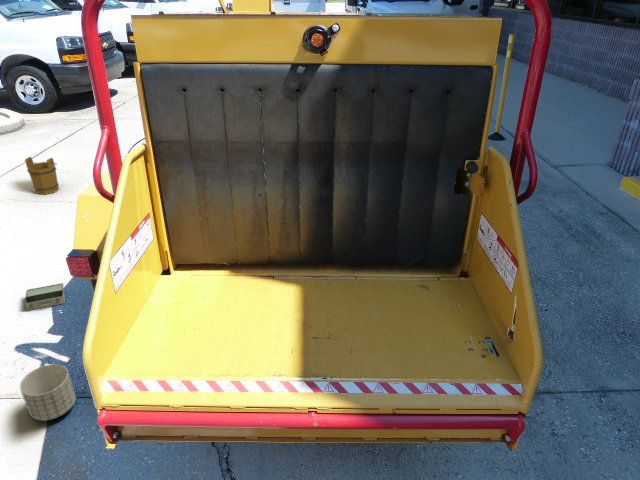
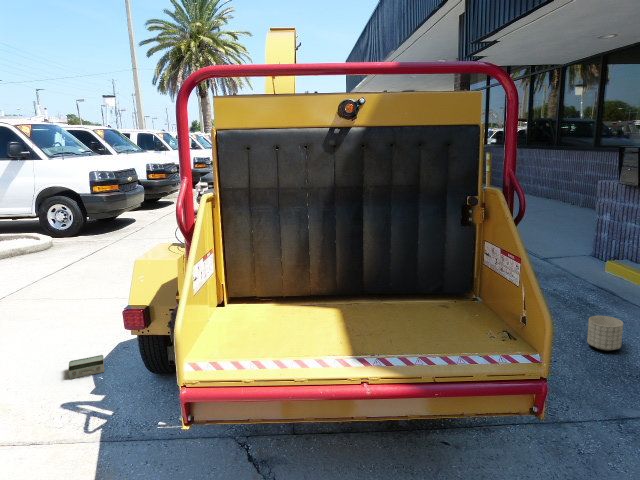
bucket: present [25,157,59,195] -> none [63,261,91,295]
planter: present [20,364,76,421] -> present [587,316,623,351]

